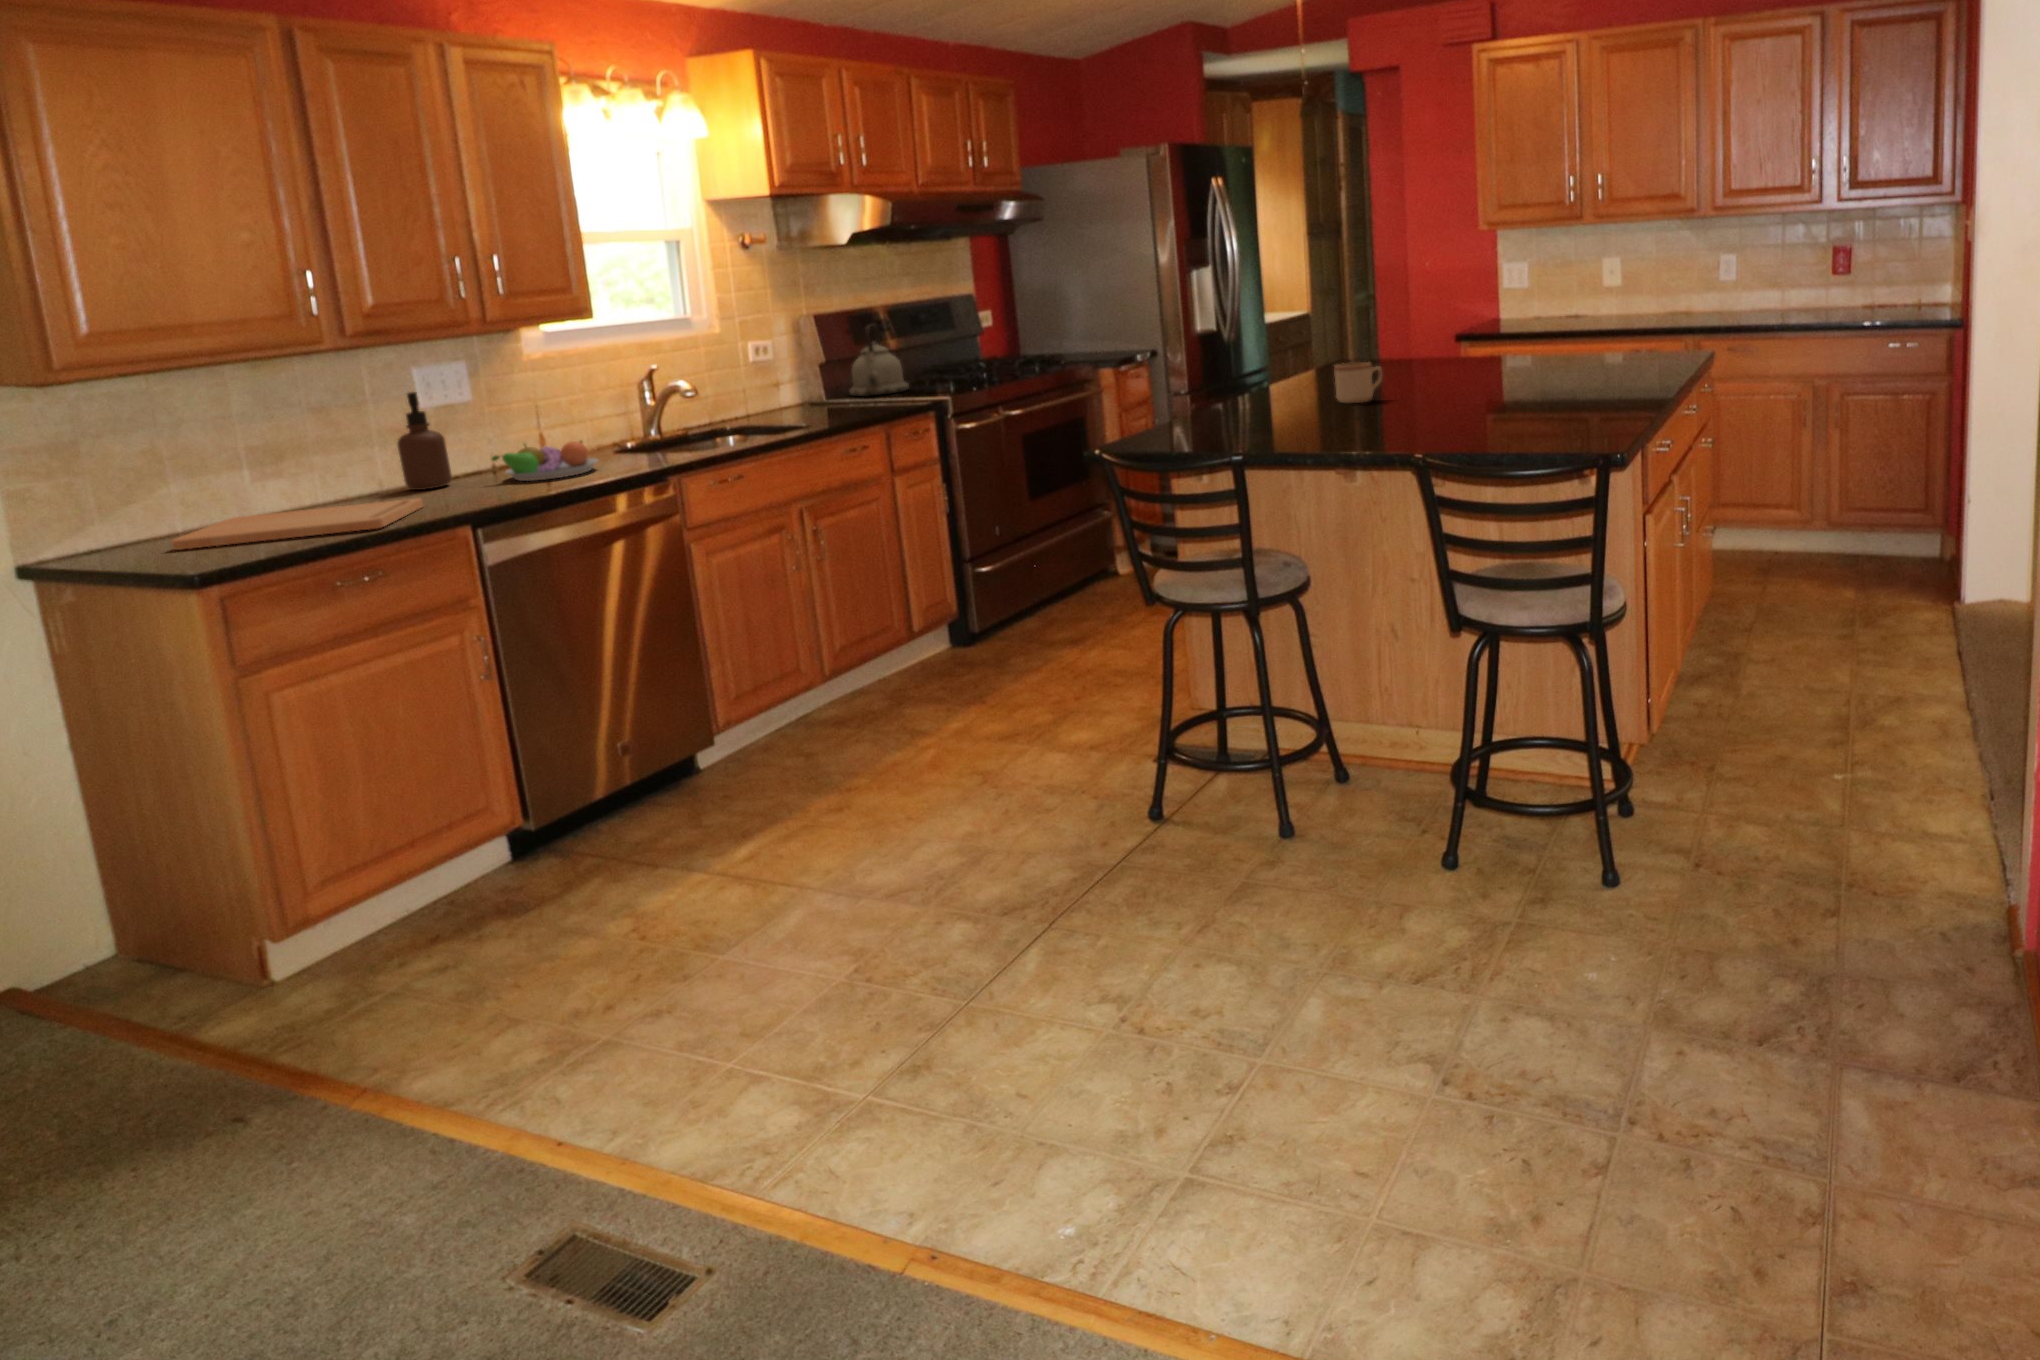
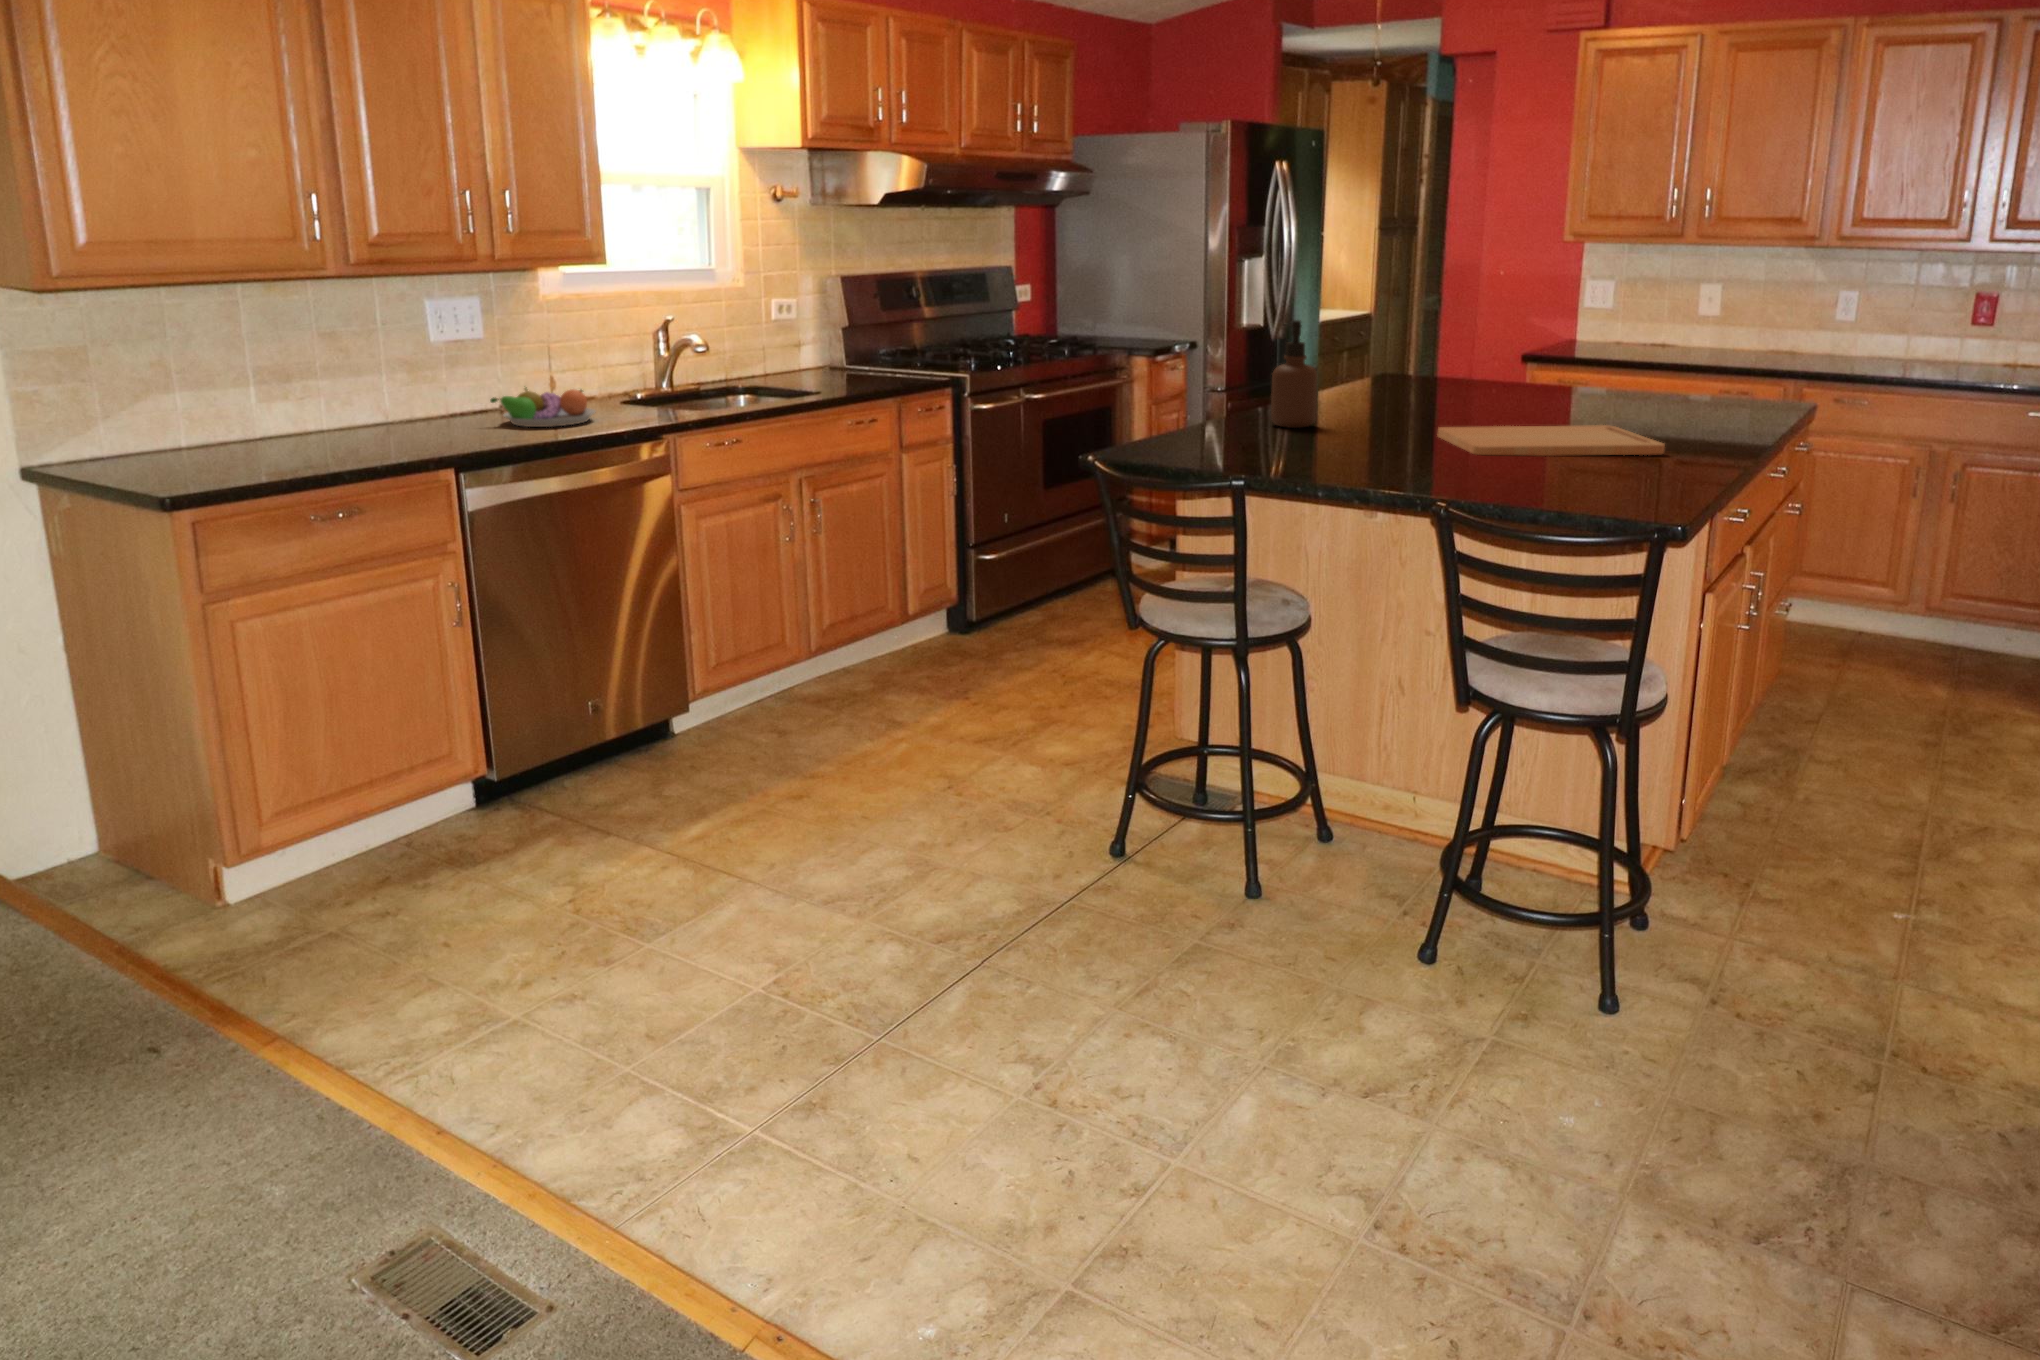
kettle: present [849,324,909,396] -> none [869,291,931,365]
mug: present [1334,362,1382,403] -> none [1368,384,1423,430]
soap dispenser: present [398,392,452,490] -> present [1271,320,1318,428]
cutting board: present [171,498,423,550] -> present [1438,425,1665,456]

